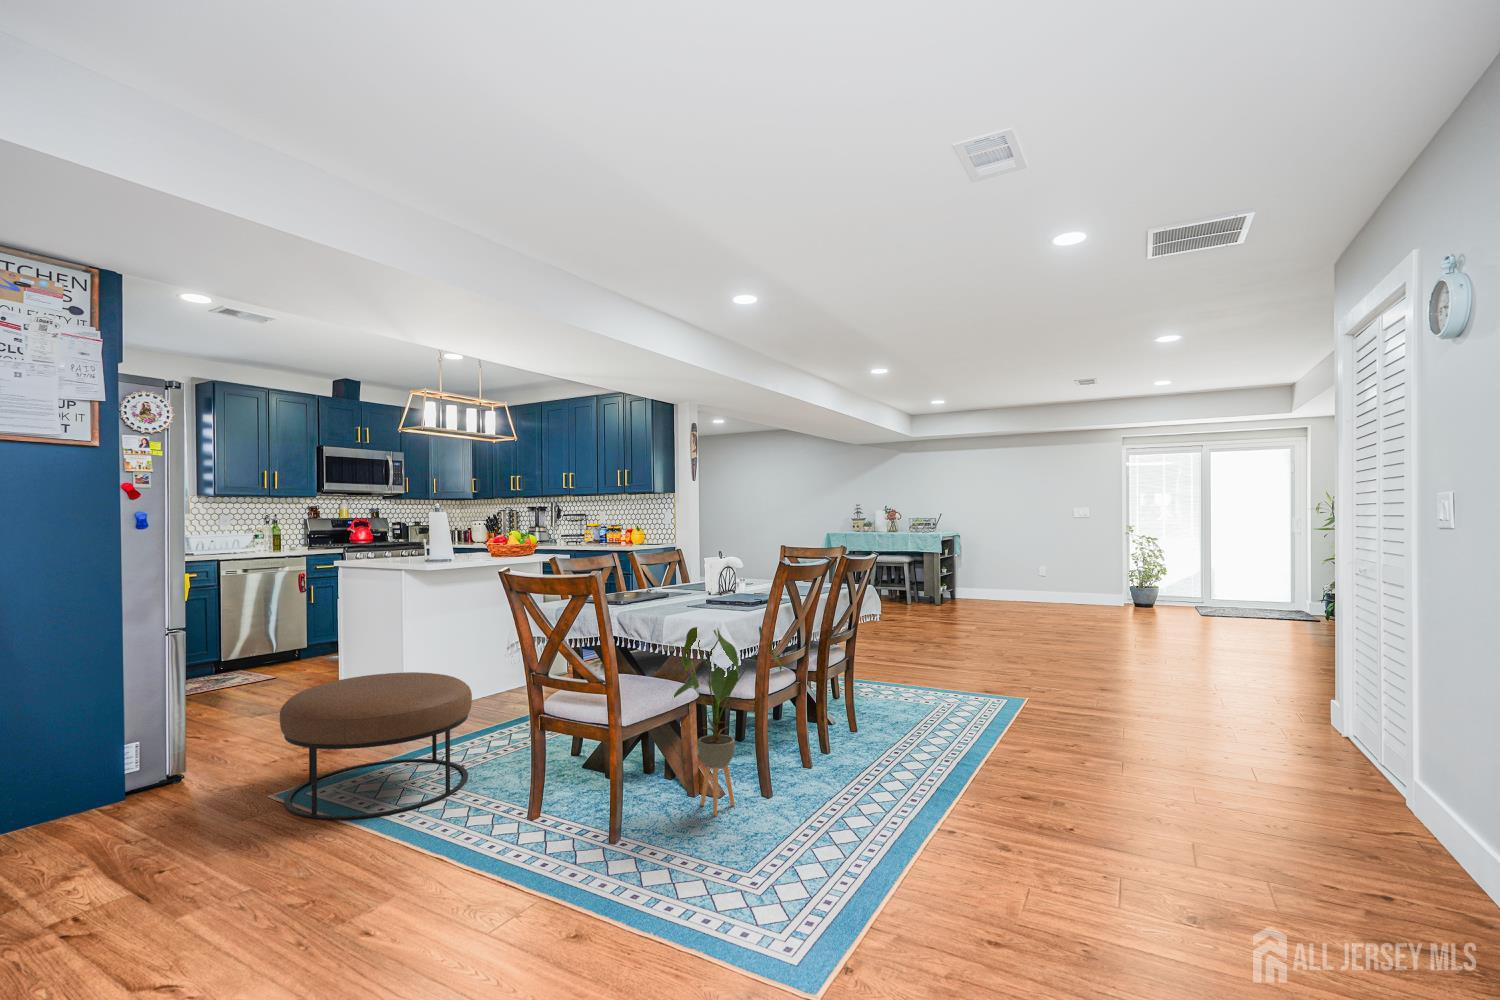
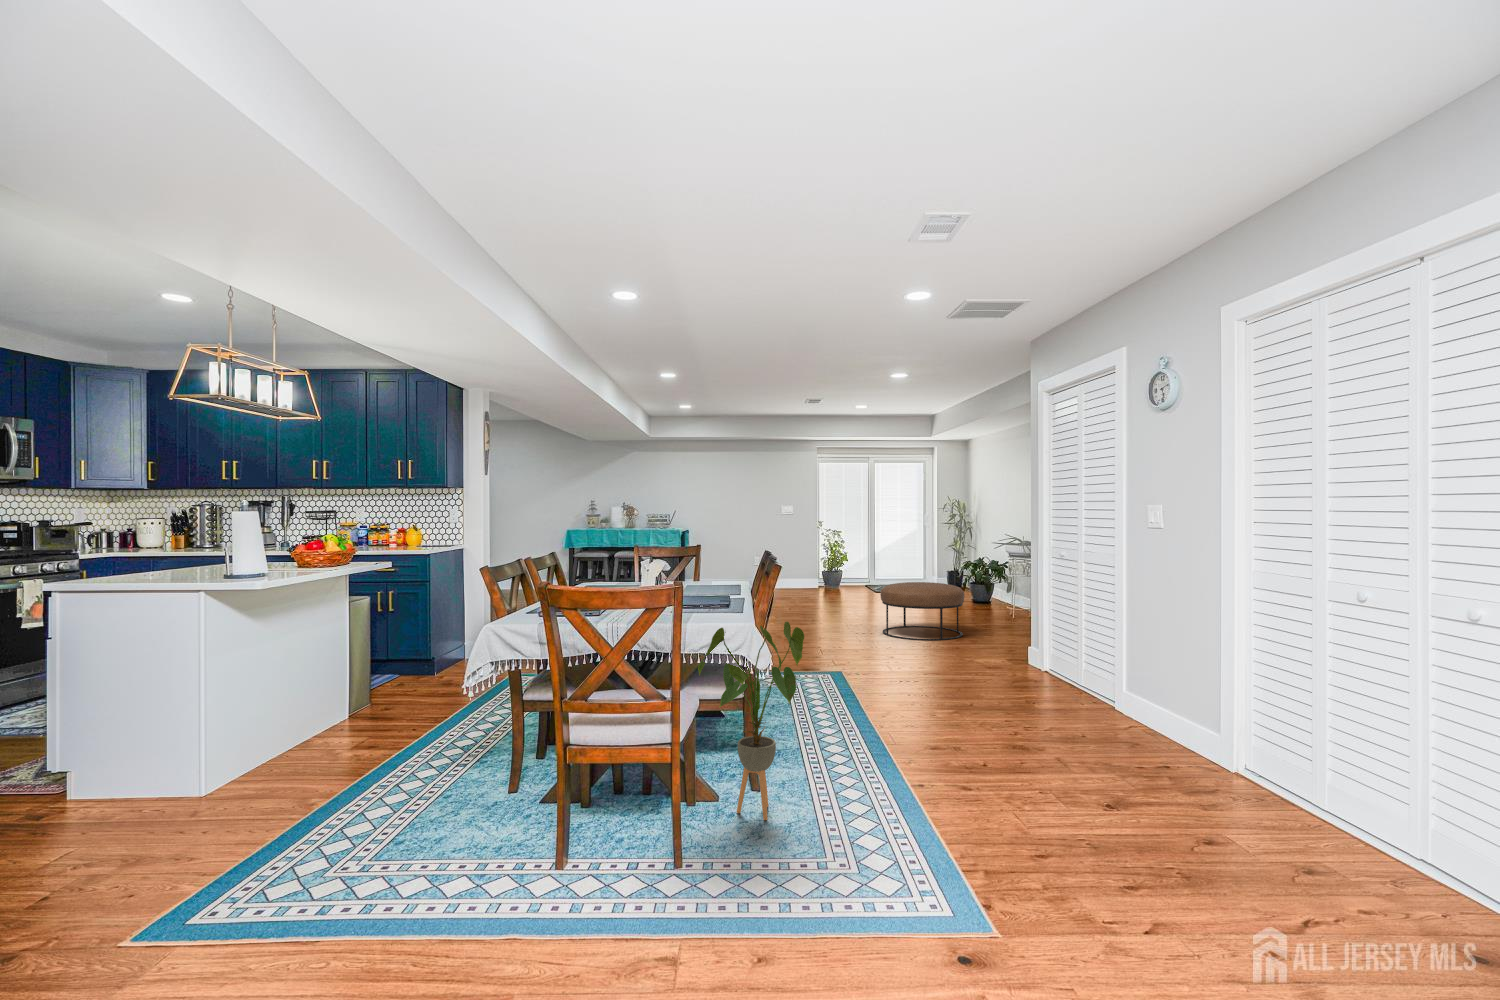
ottoman: present [280,672,472,820] -> present [880,582,964,640]

